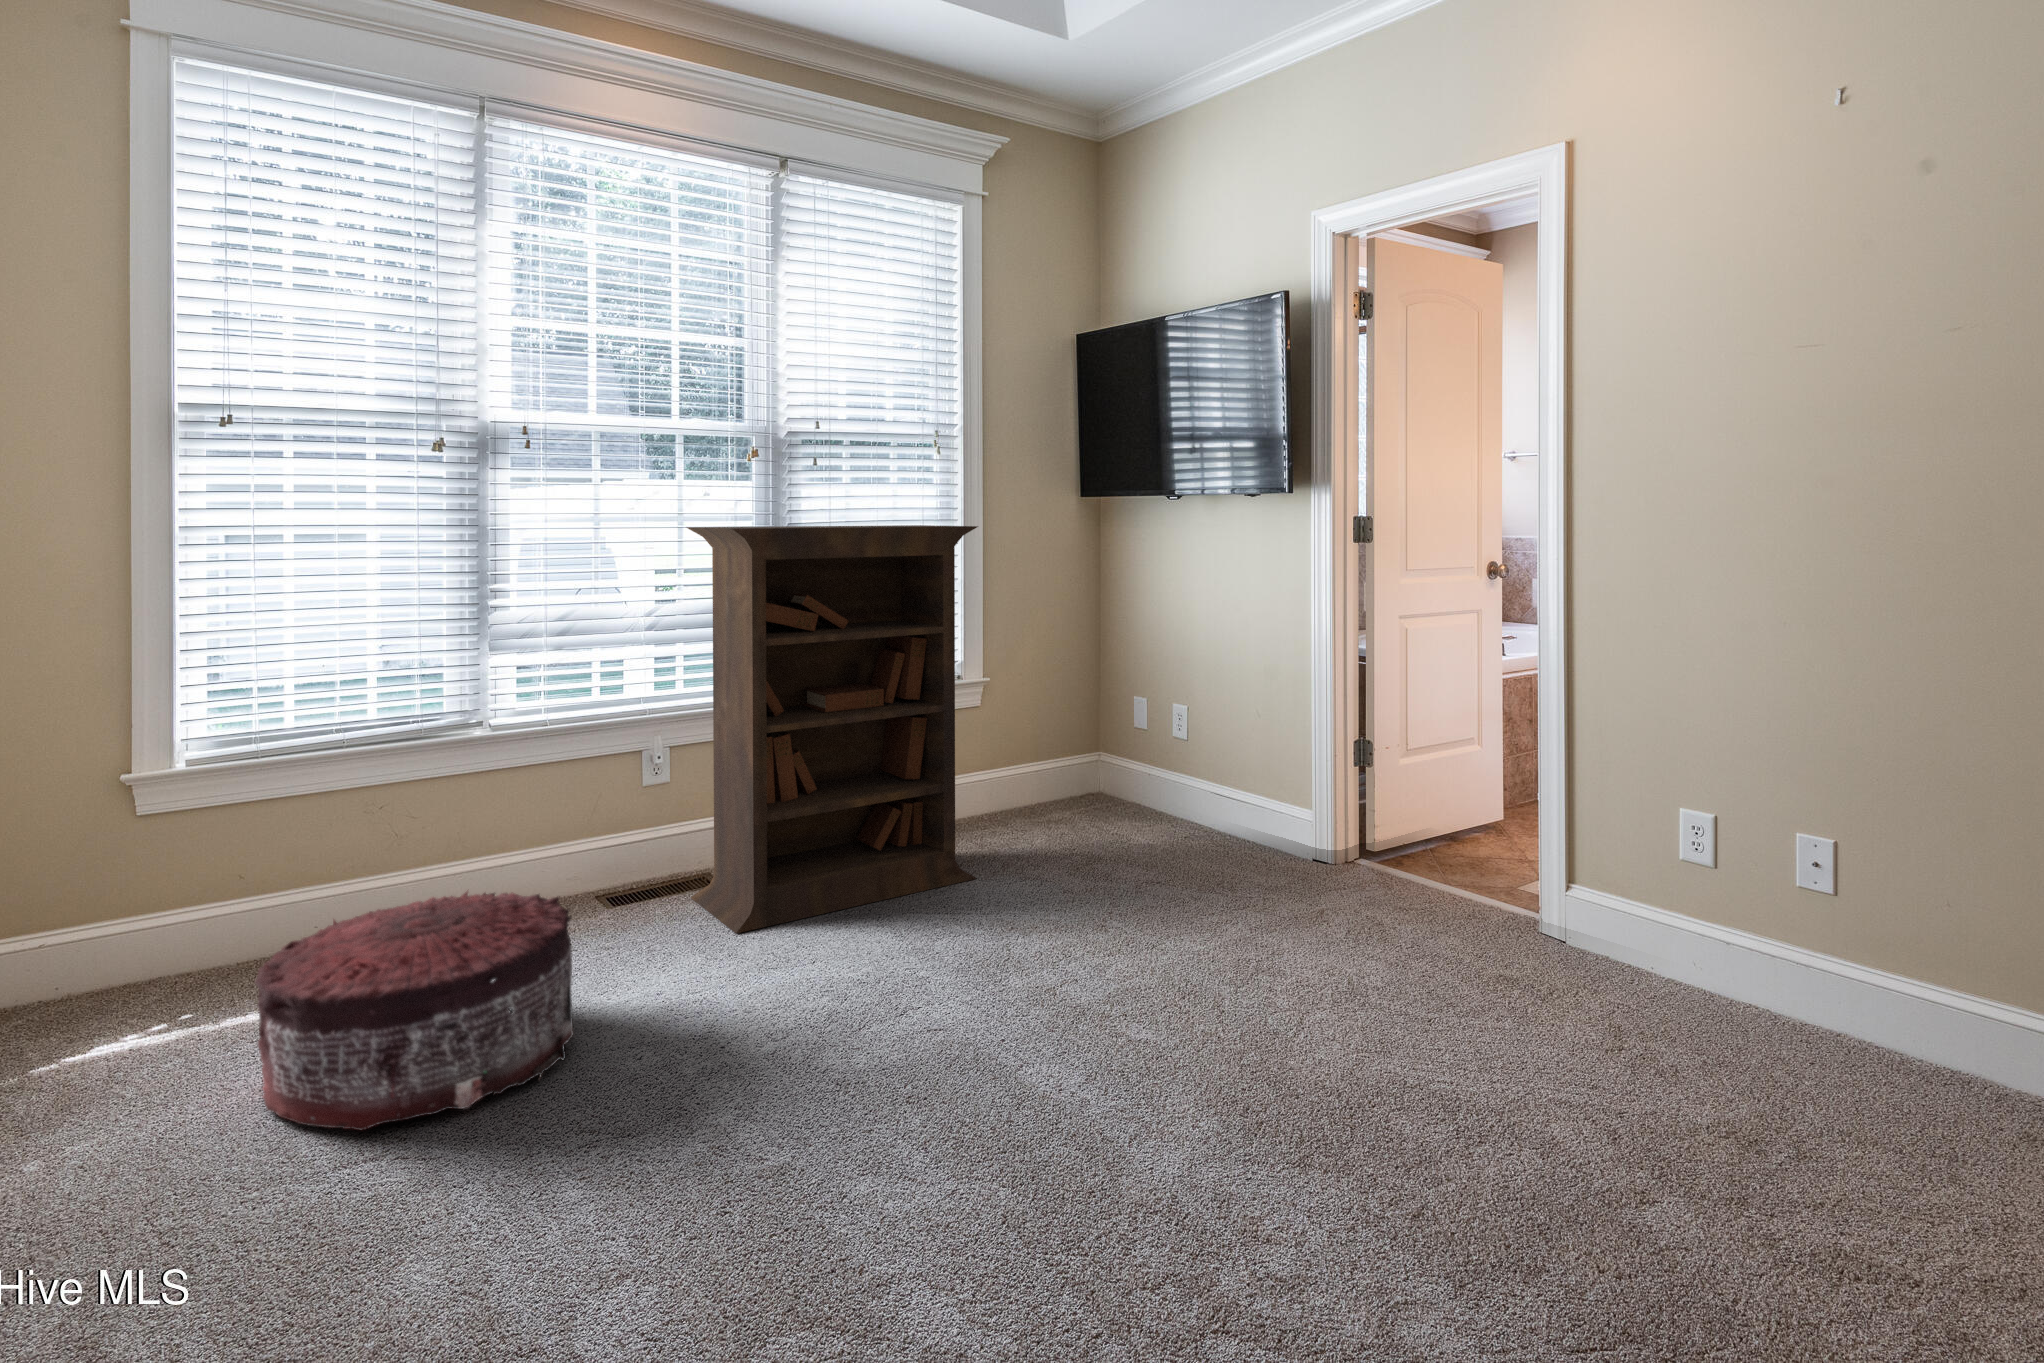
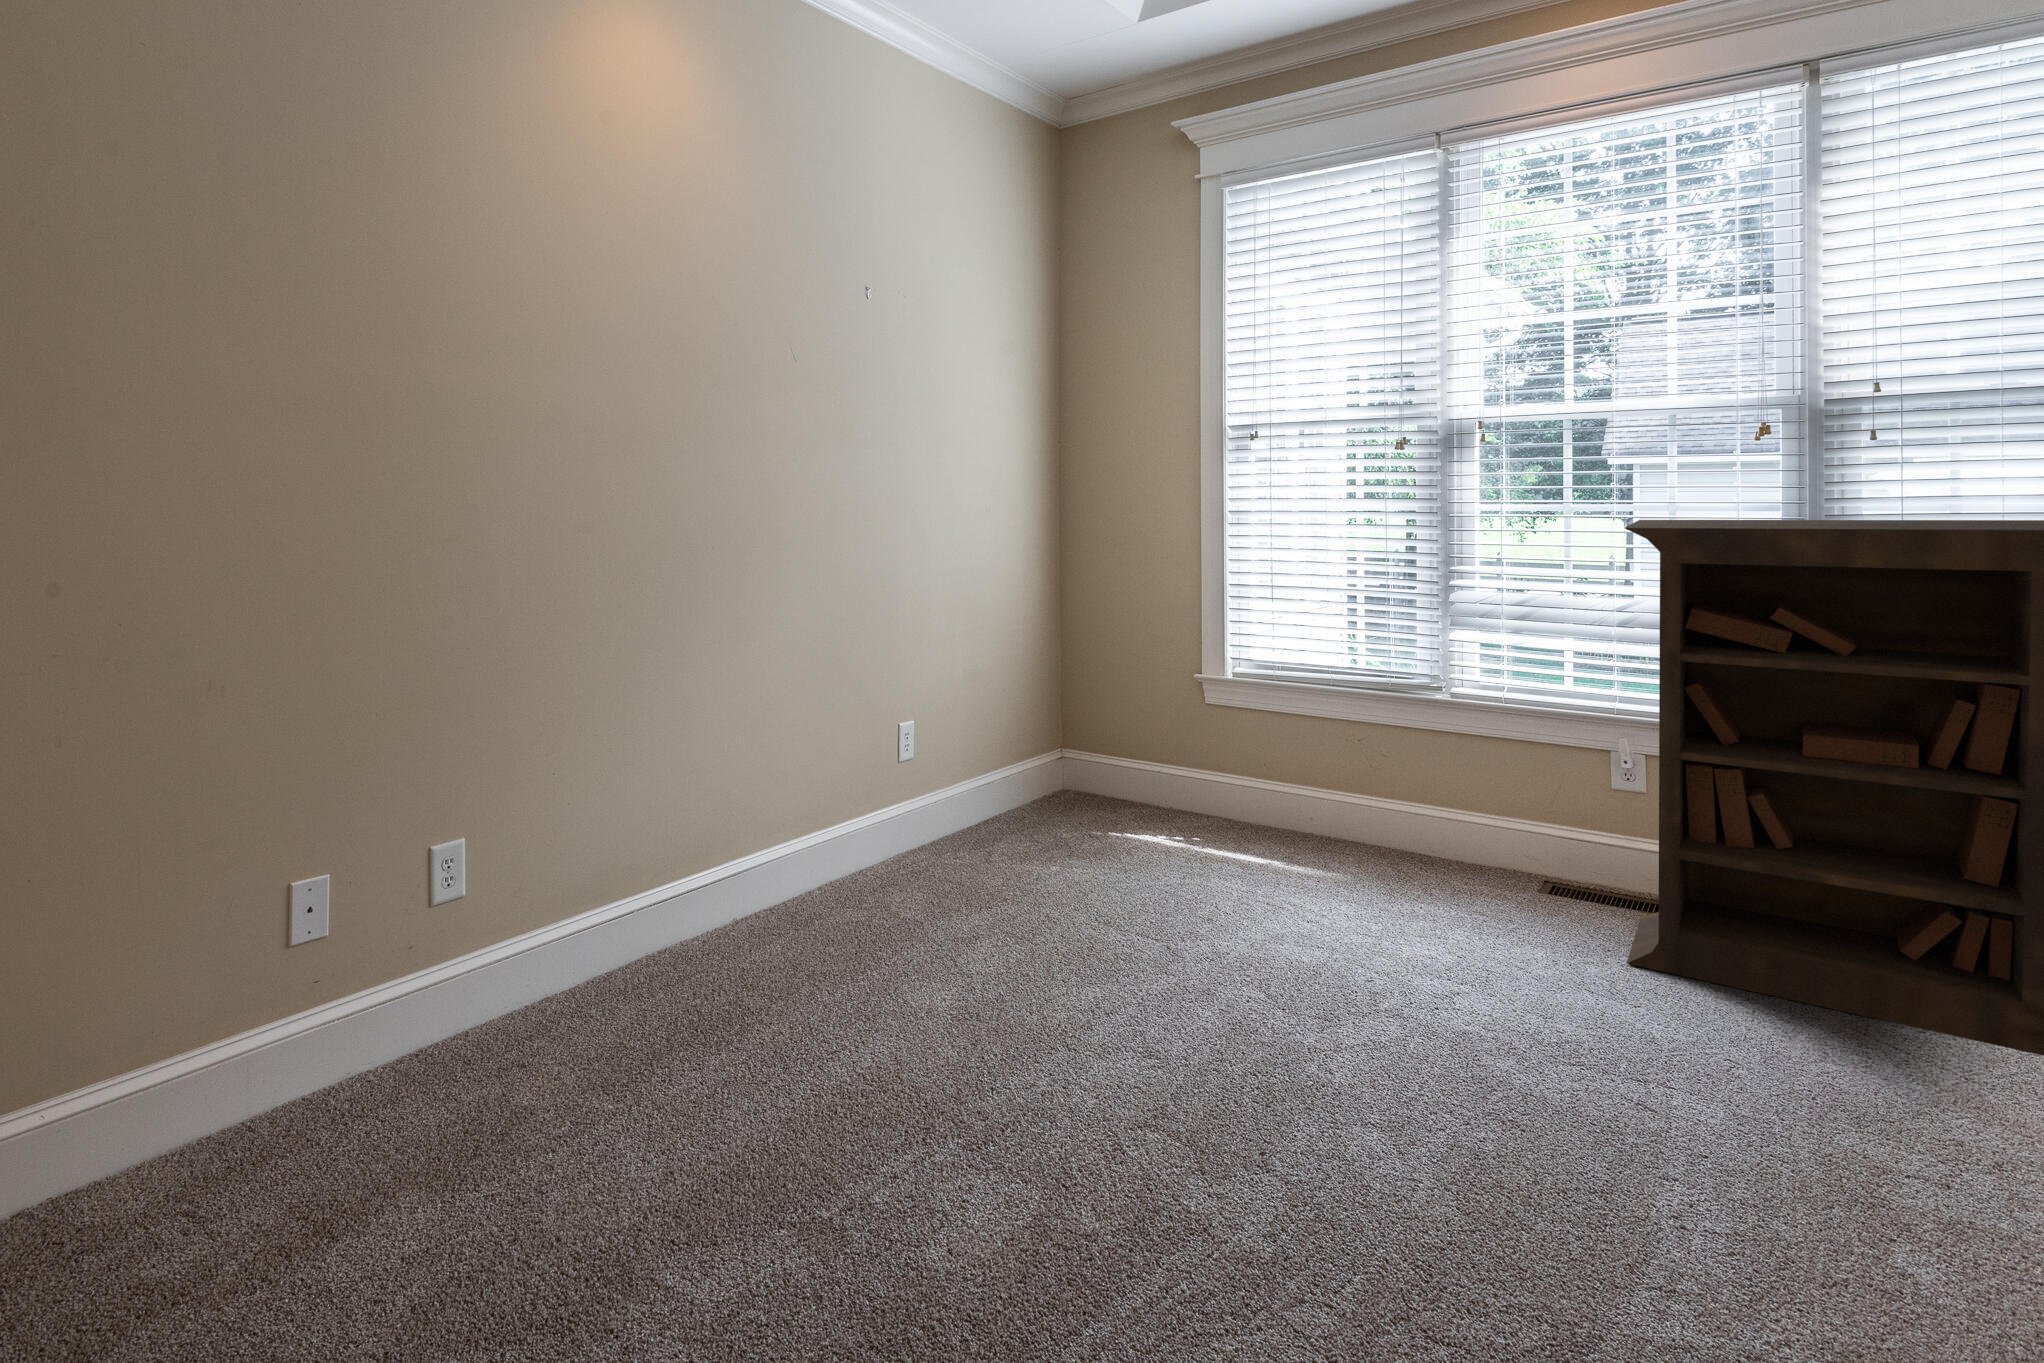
pouf: present [255,892,573,1130] -> none [1153,802,1377,974]

